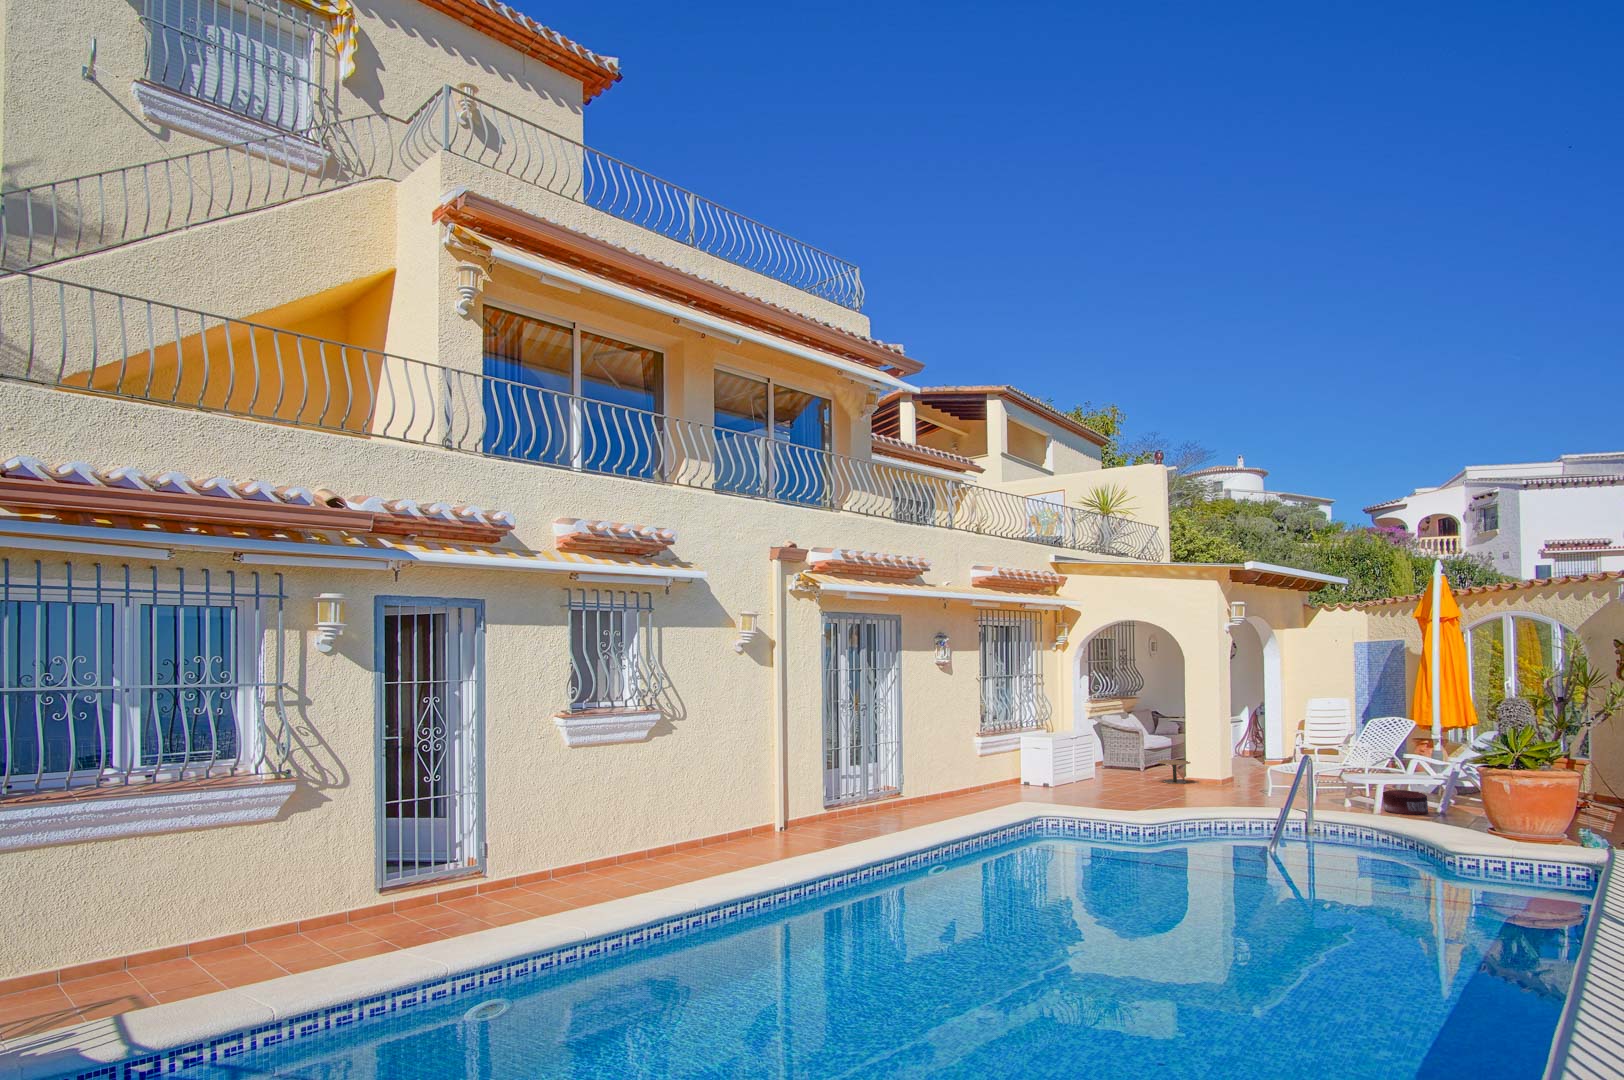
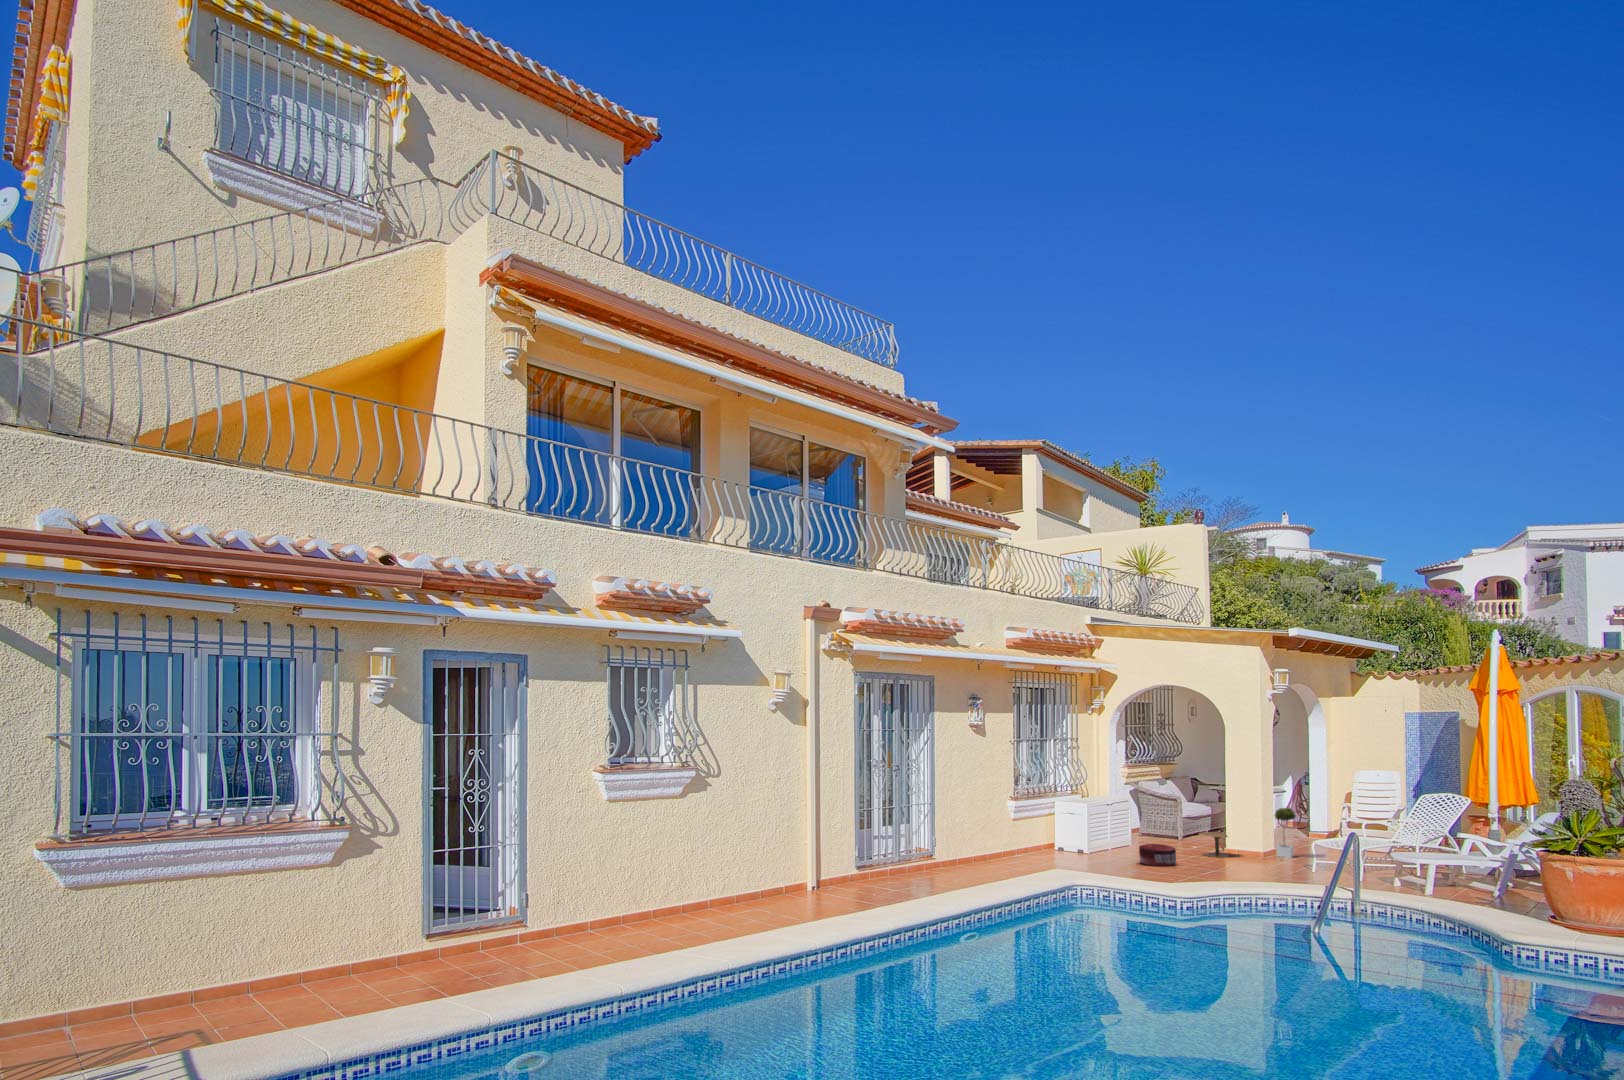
potted tree: none [1229,734,1250,783] -> present [1274,808,1296,858]
pouf: present [1383,790,1428,815] -> present [1139,844,1176,866]

